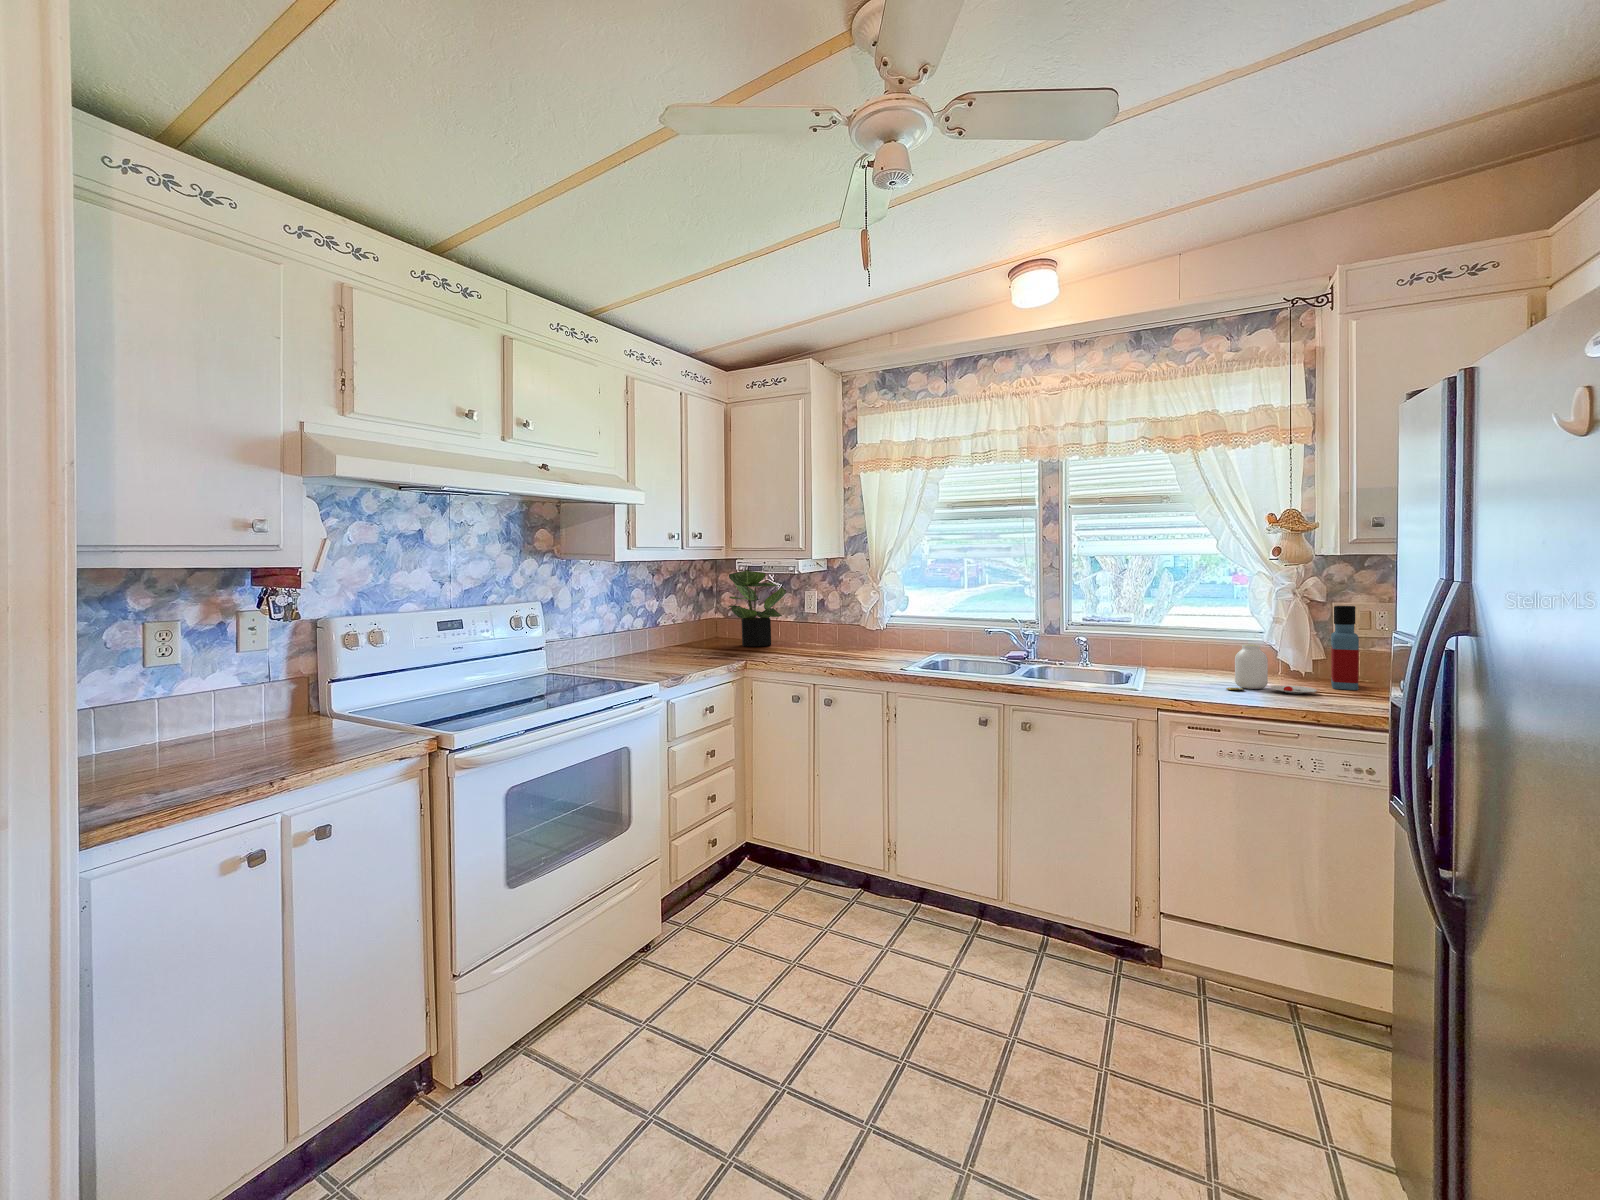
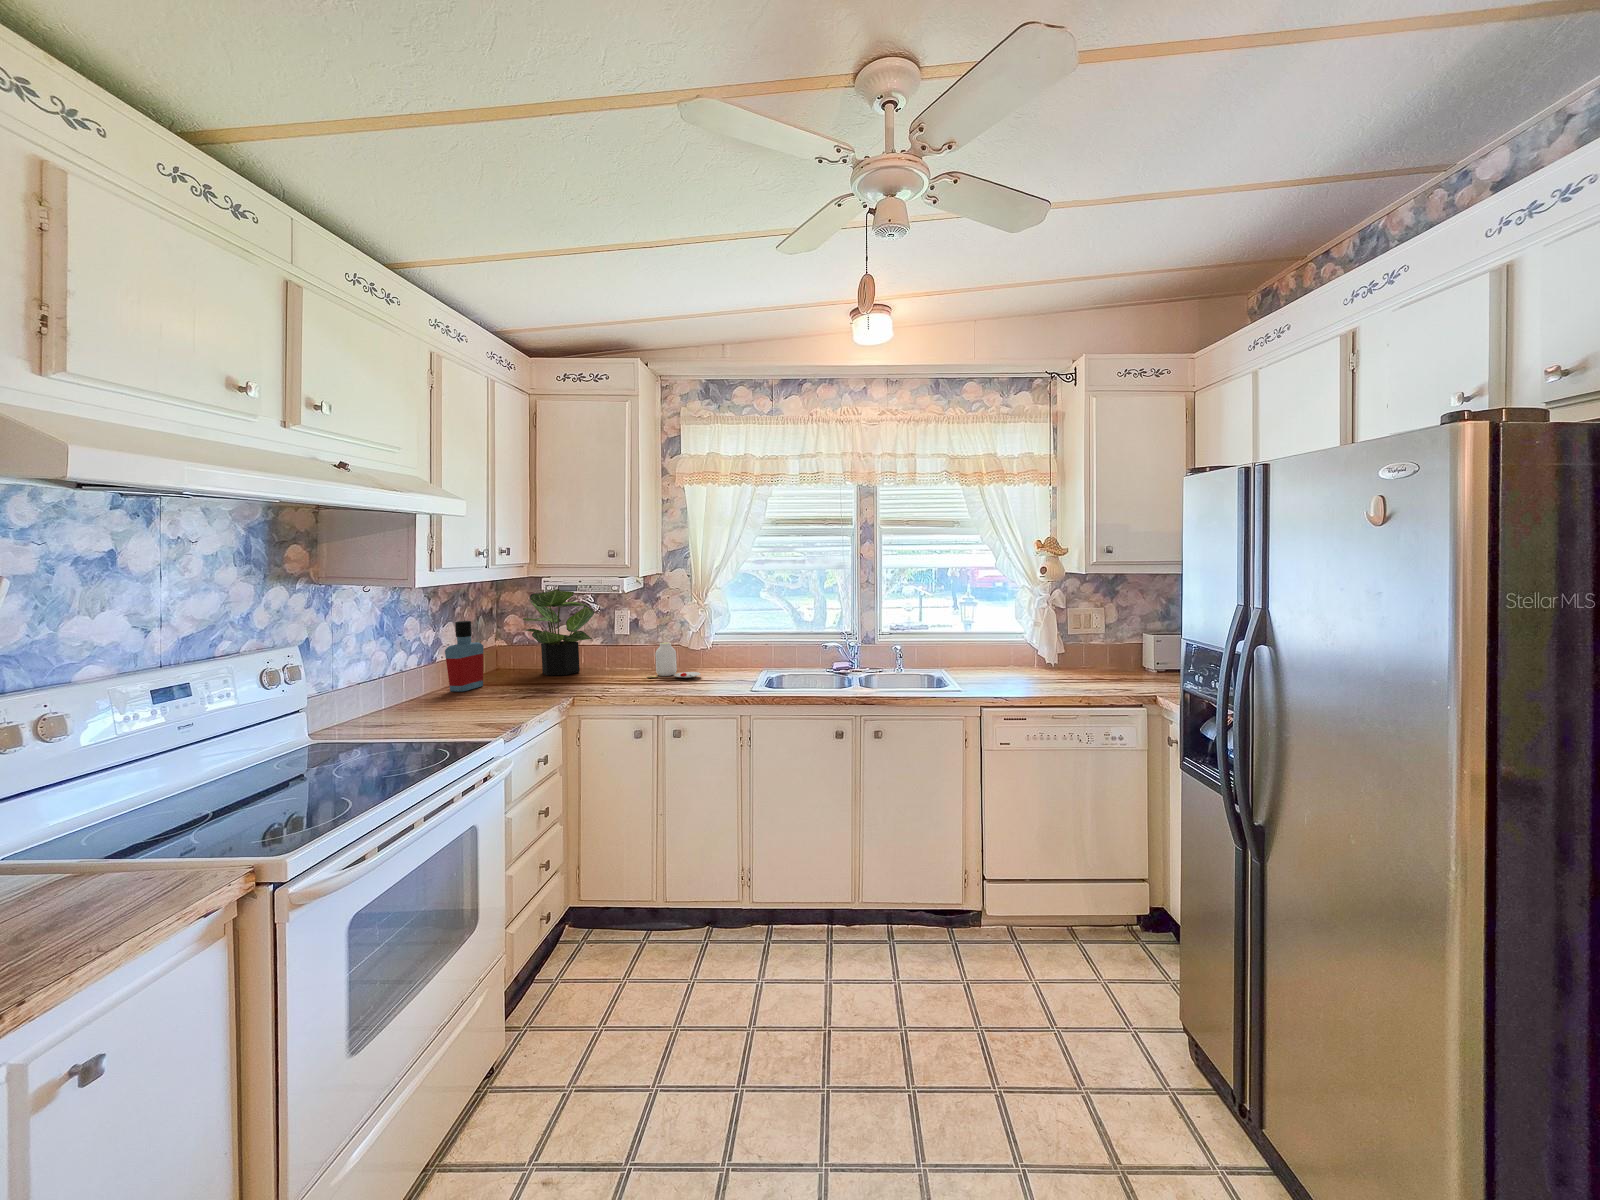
bottle: present [1331,606,1359,690] -> present [445,621,484,691]
jar: present [1227,644,1317,694] -> present [646,643,701,678]

